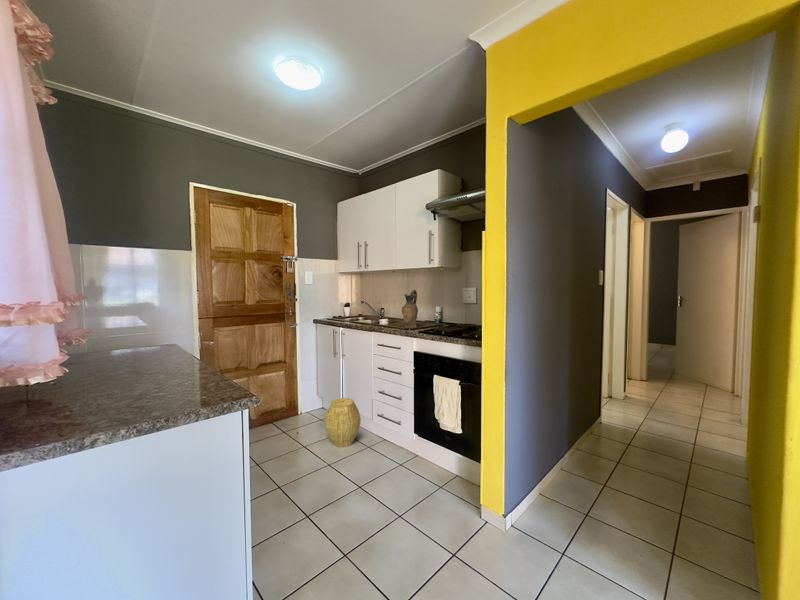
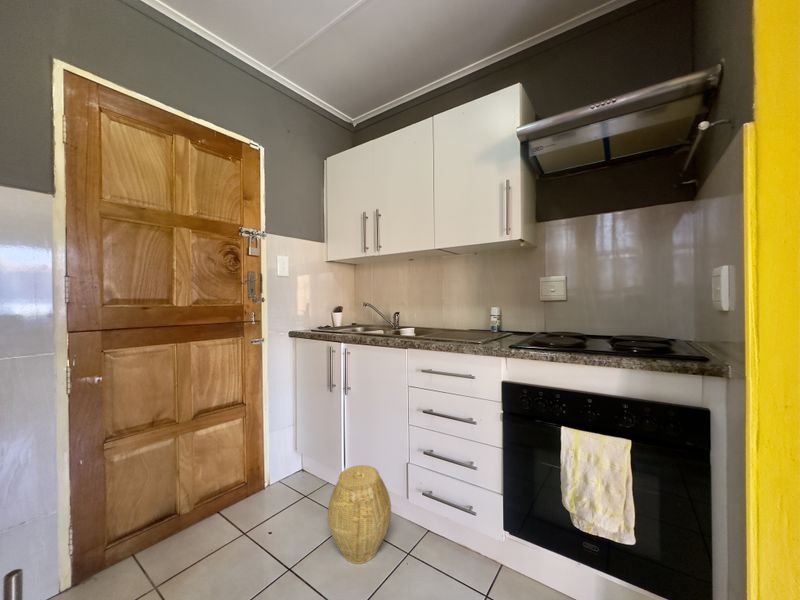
ceramic pitcher: present [402,290,418,328] -> none [463,277,490,341]

